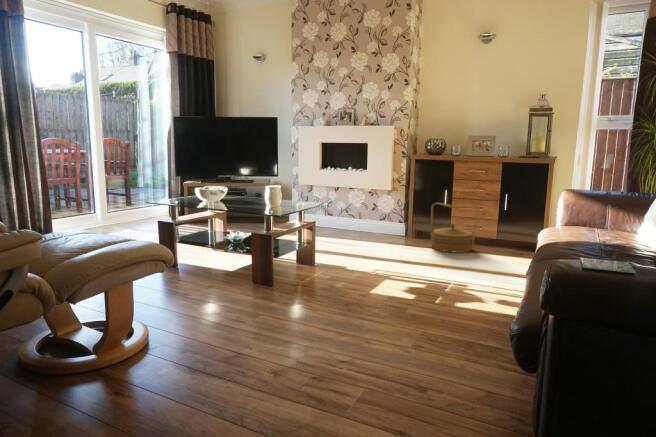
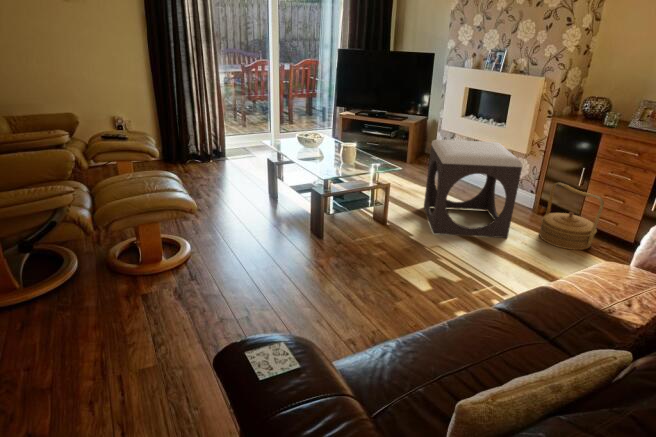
footstool: none [328,179,420,262] -> present [424,140,522,238]

